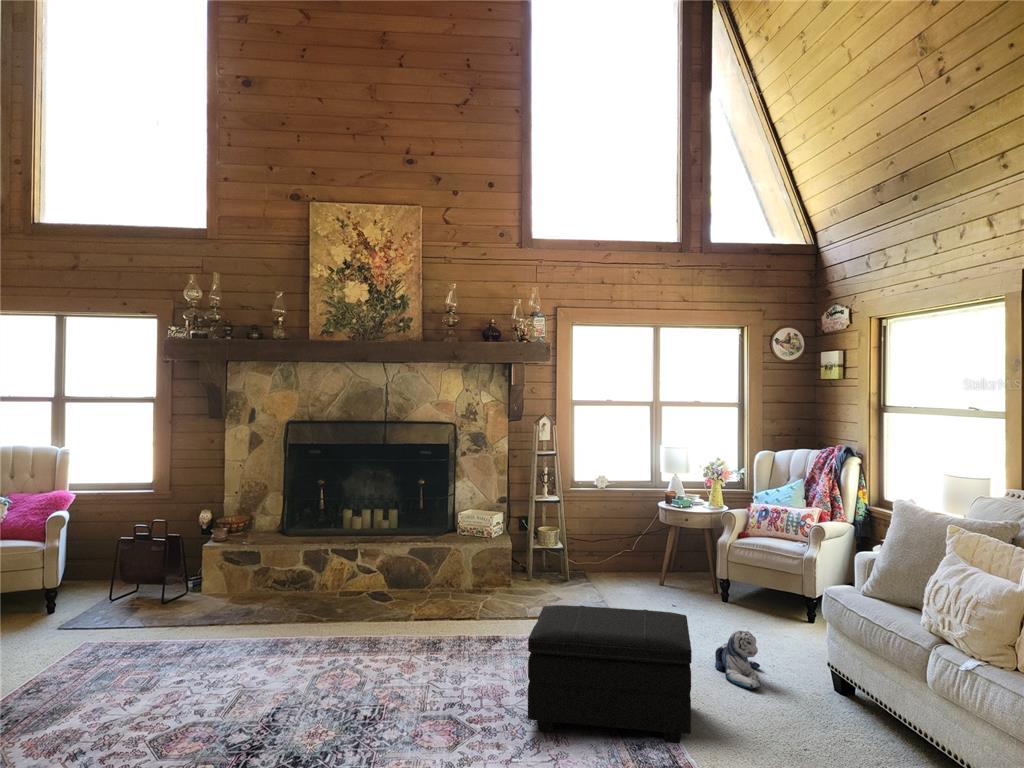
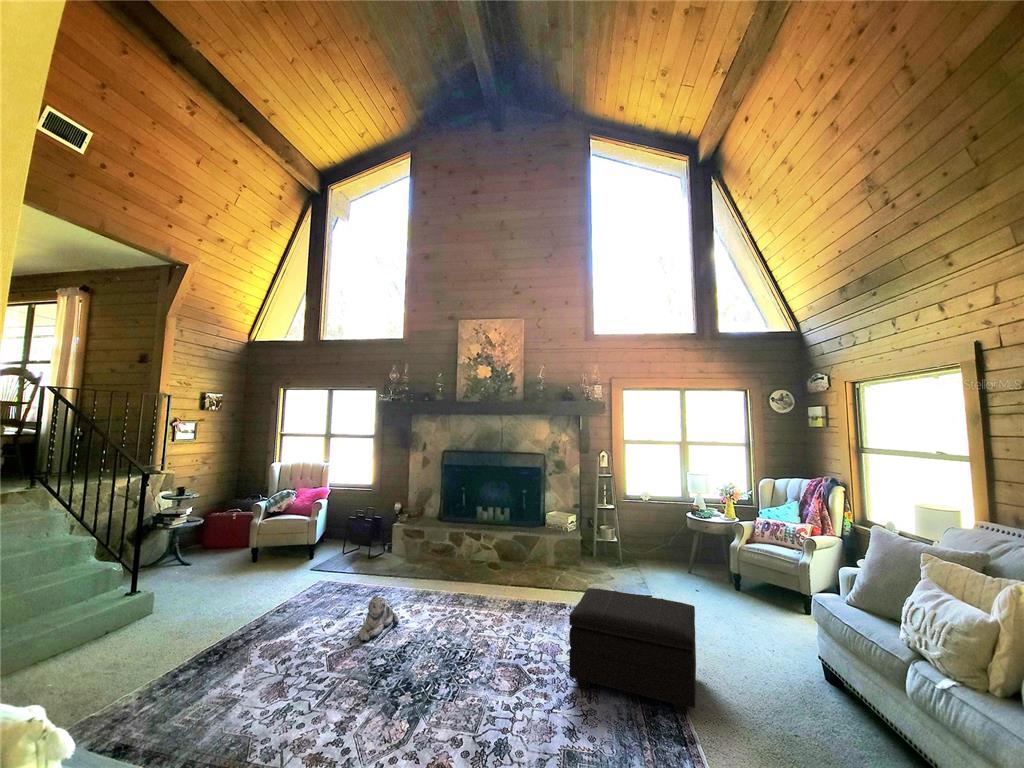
plush toy: present [715,631,760,689] -> present [359,597,399,641]

